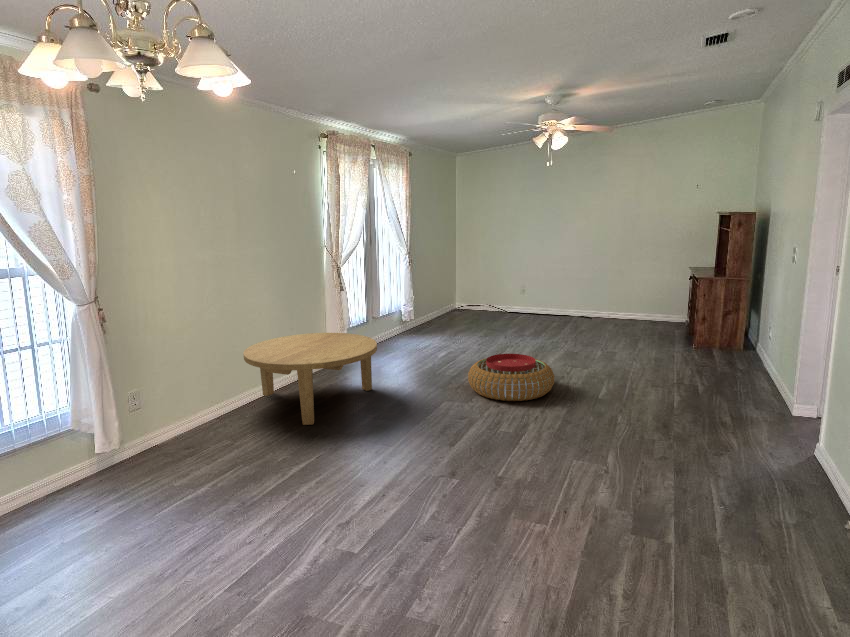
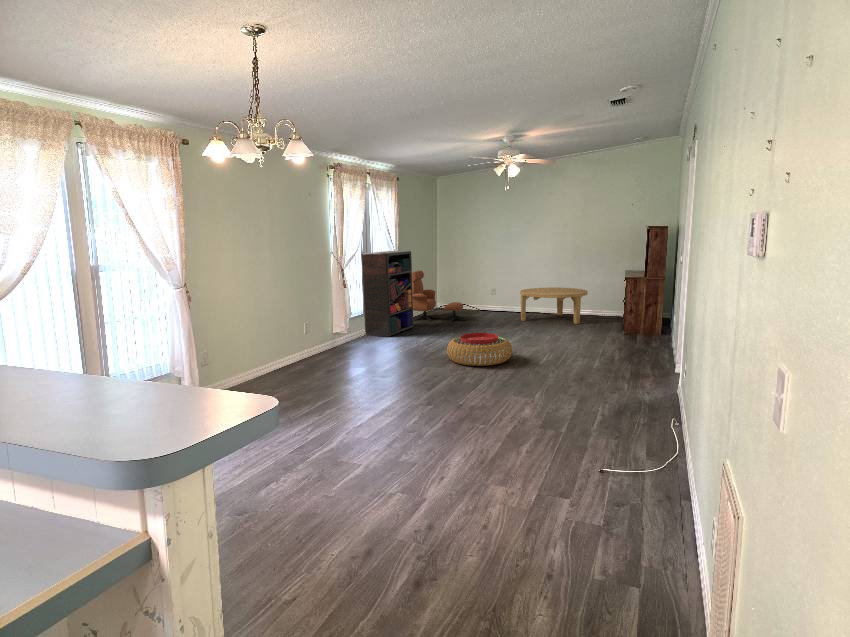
bookshelf: none [363,243,428,350] -> present [362,251,414,337]
lounge chair: none [425,265,491,328] -> present [412,271,465,322]
coffee table: present [243,333,377,425] -> present [520,288,588,324]

